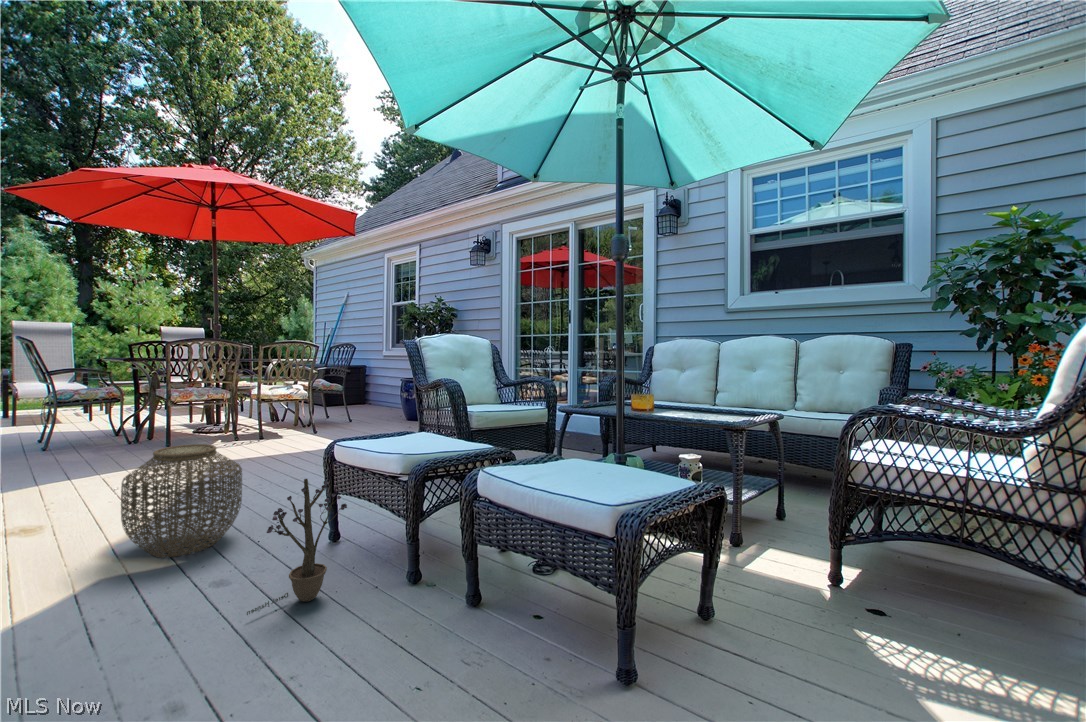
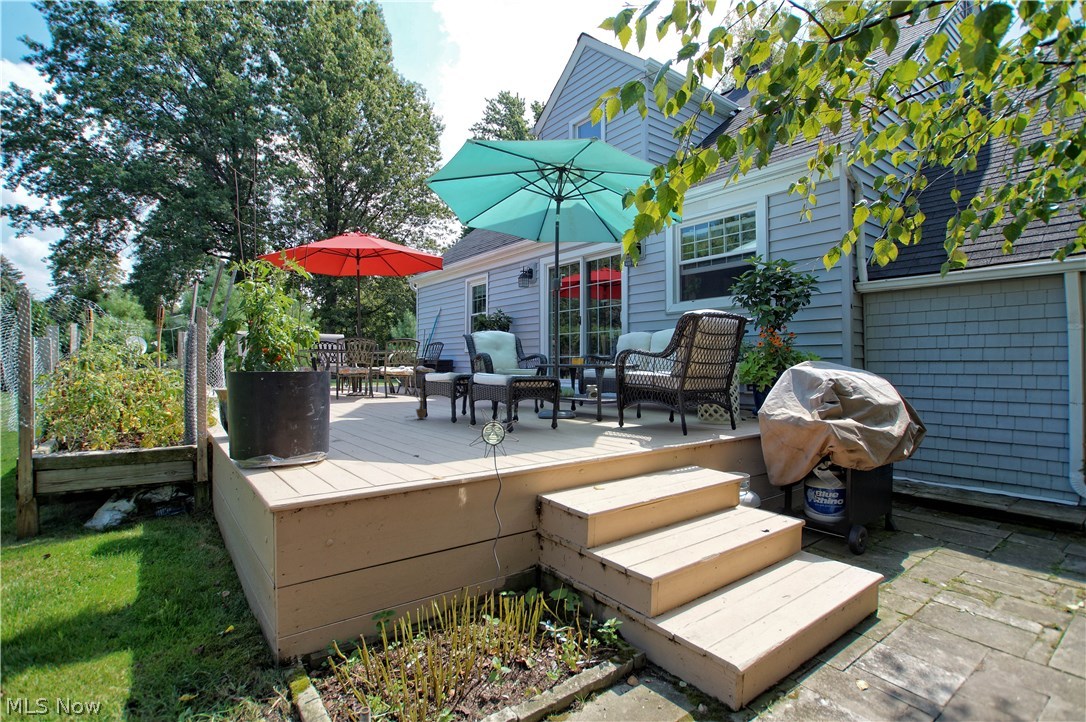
woven basket: present [121,444,242,557] -> none [360,376,396,414]

